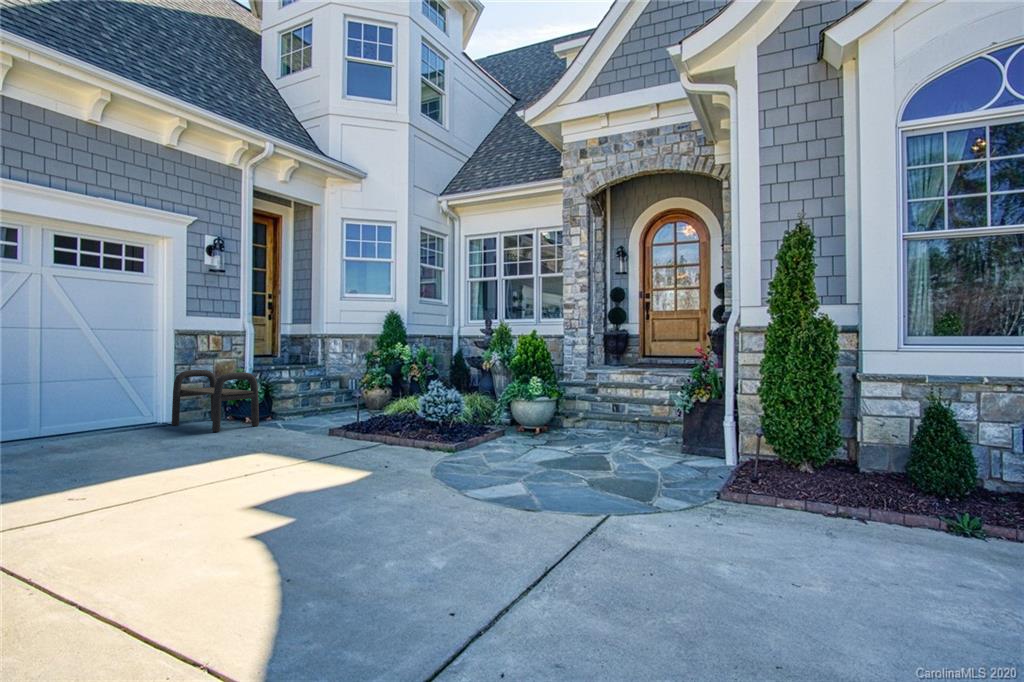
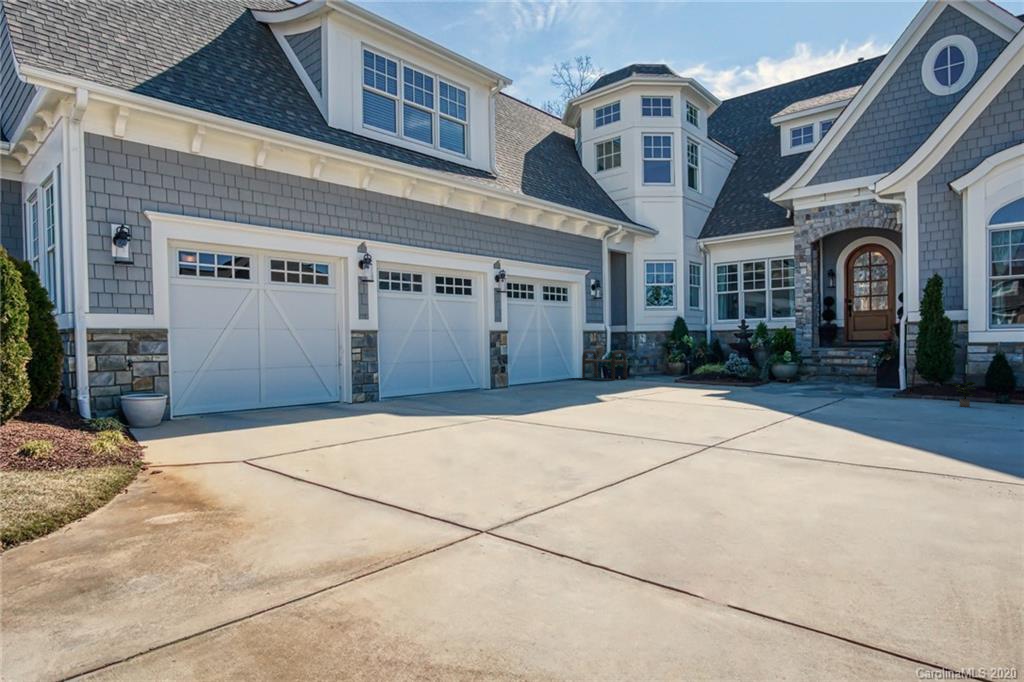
potted plant: none [873,499,956,579] -> present [951,382,976,407]

